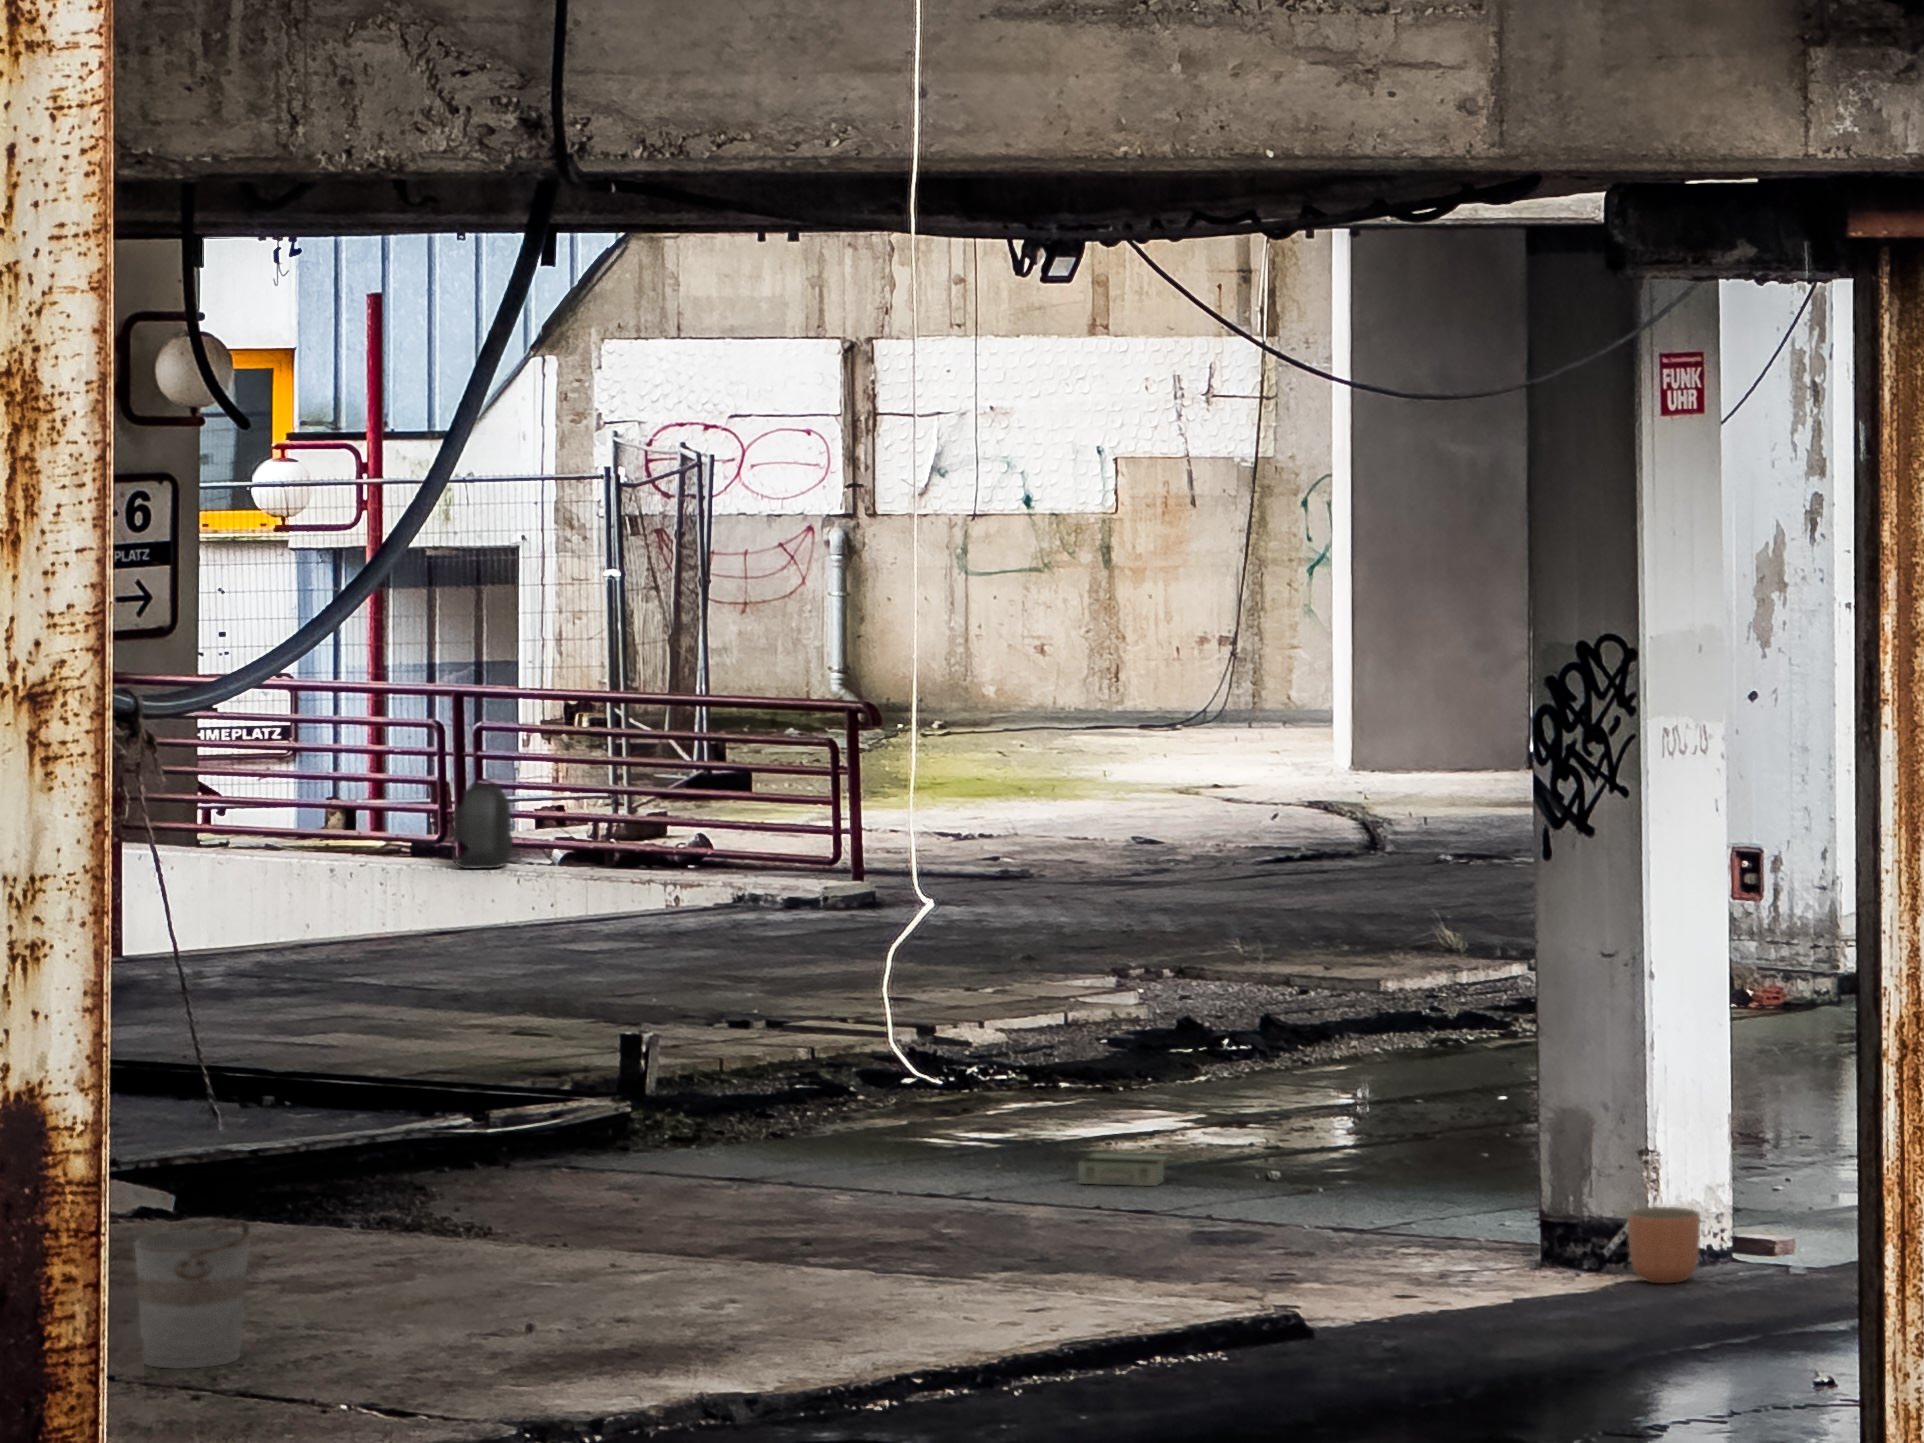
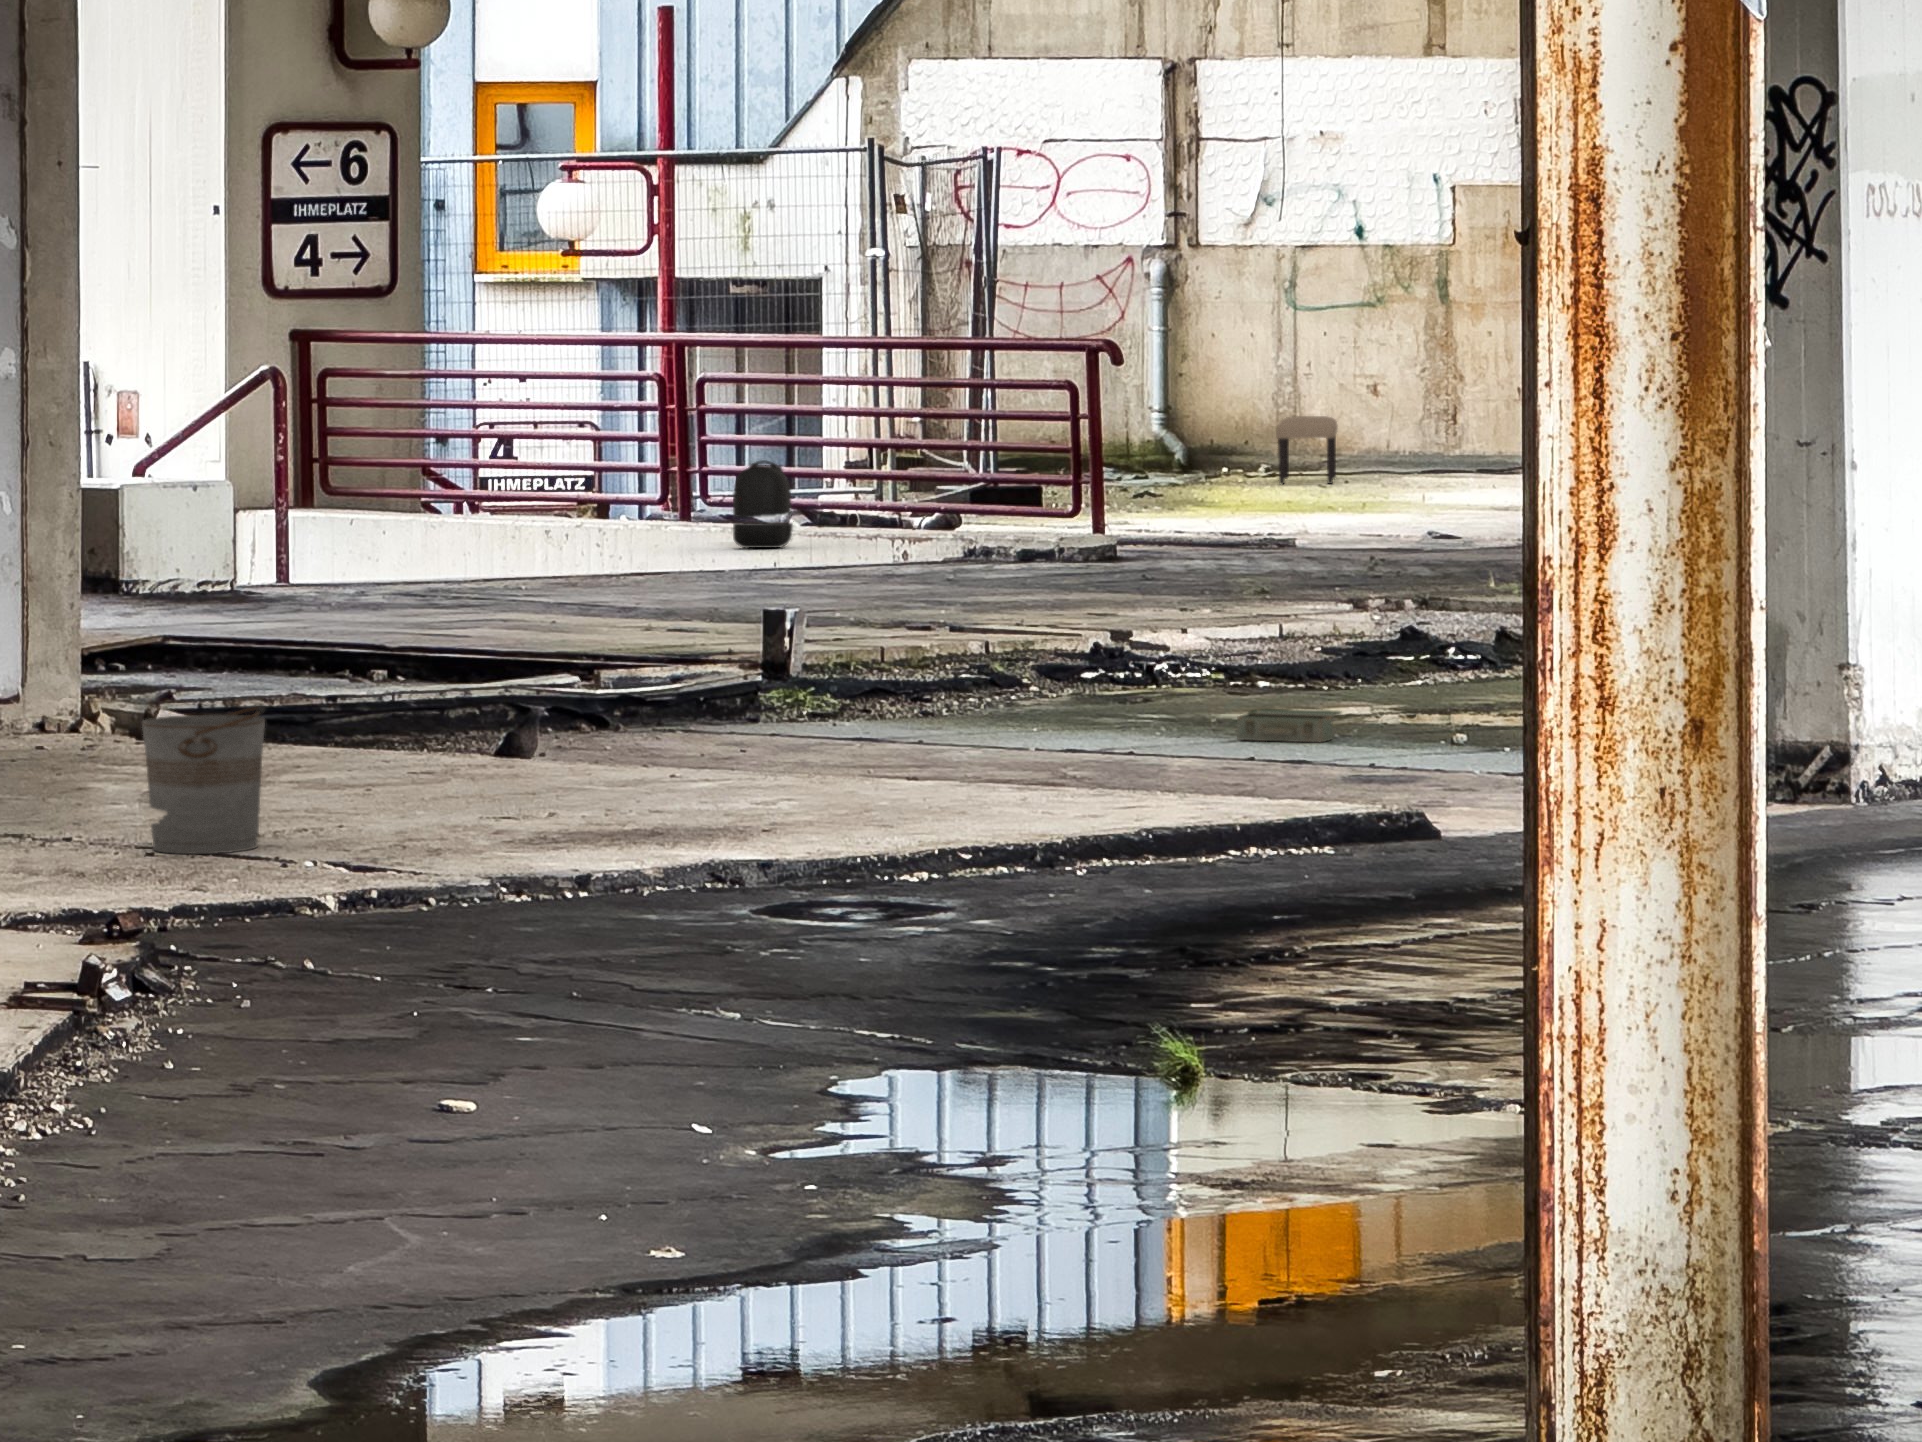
bench: none [952,687,1009,759] -> present [1276,416,1338,485]
planter: present [1627,1207,1700,1283] -> none [1822,729,1908,812]

